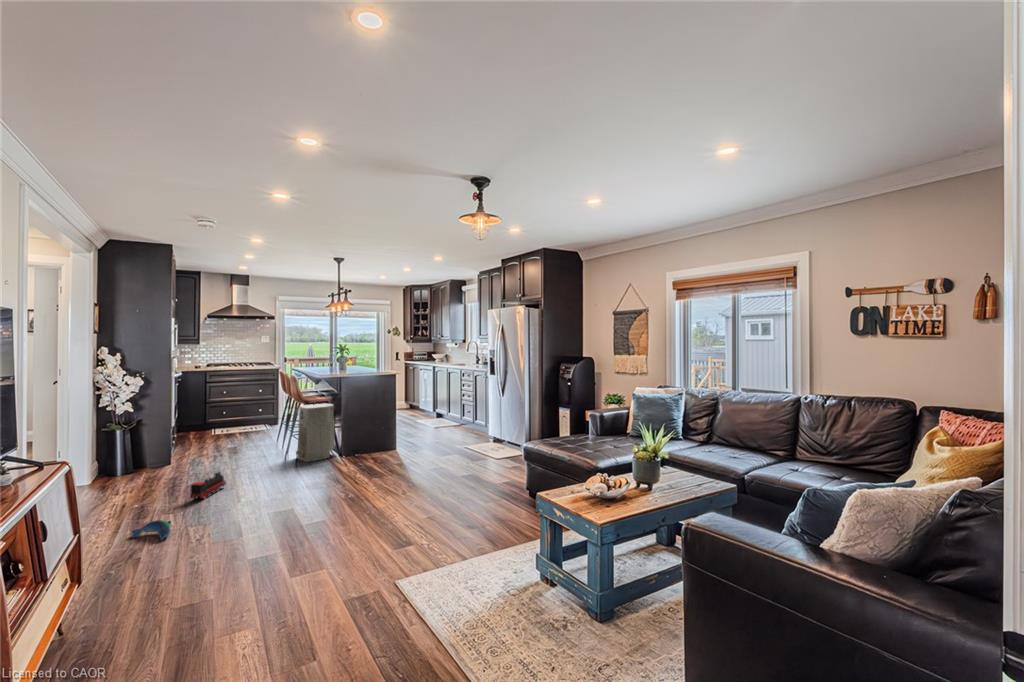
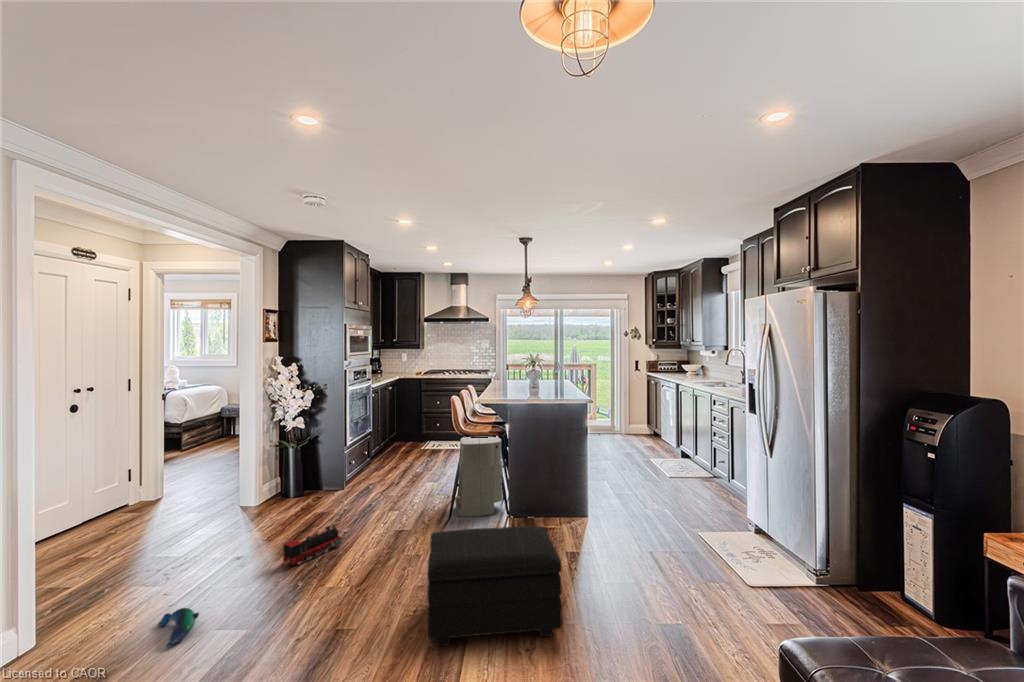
footstool: none [330,439,419,504] -> present [428,526,562,646]

